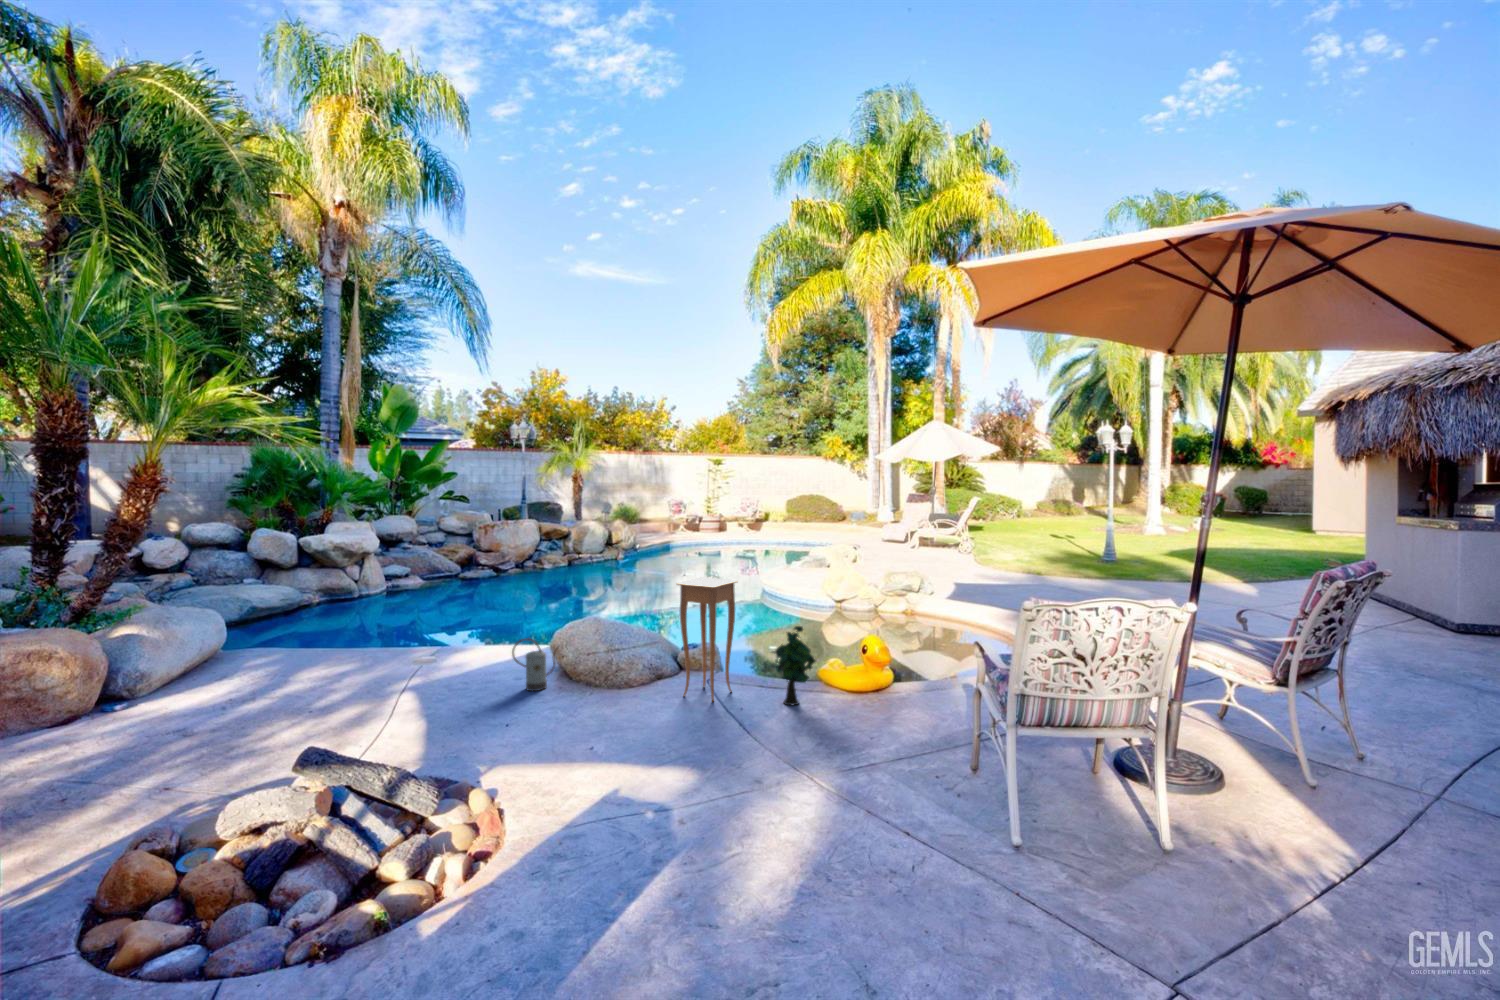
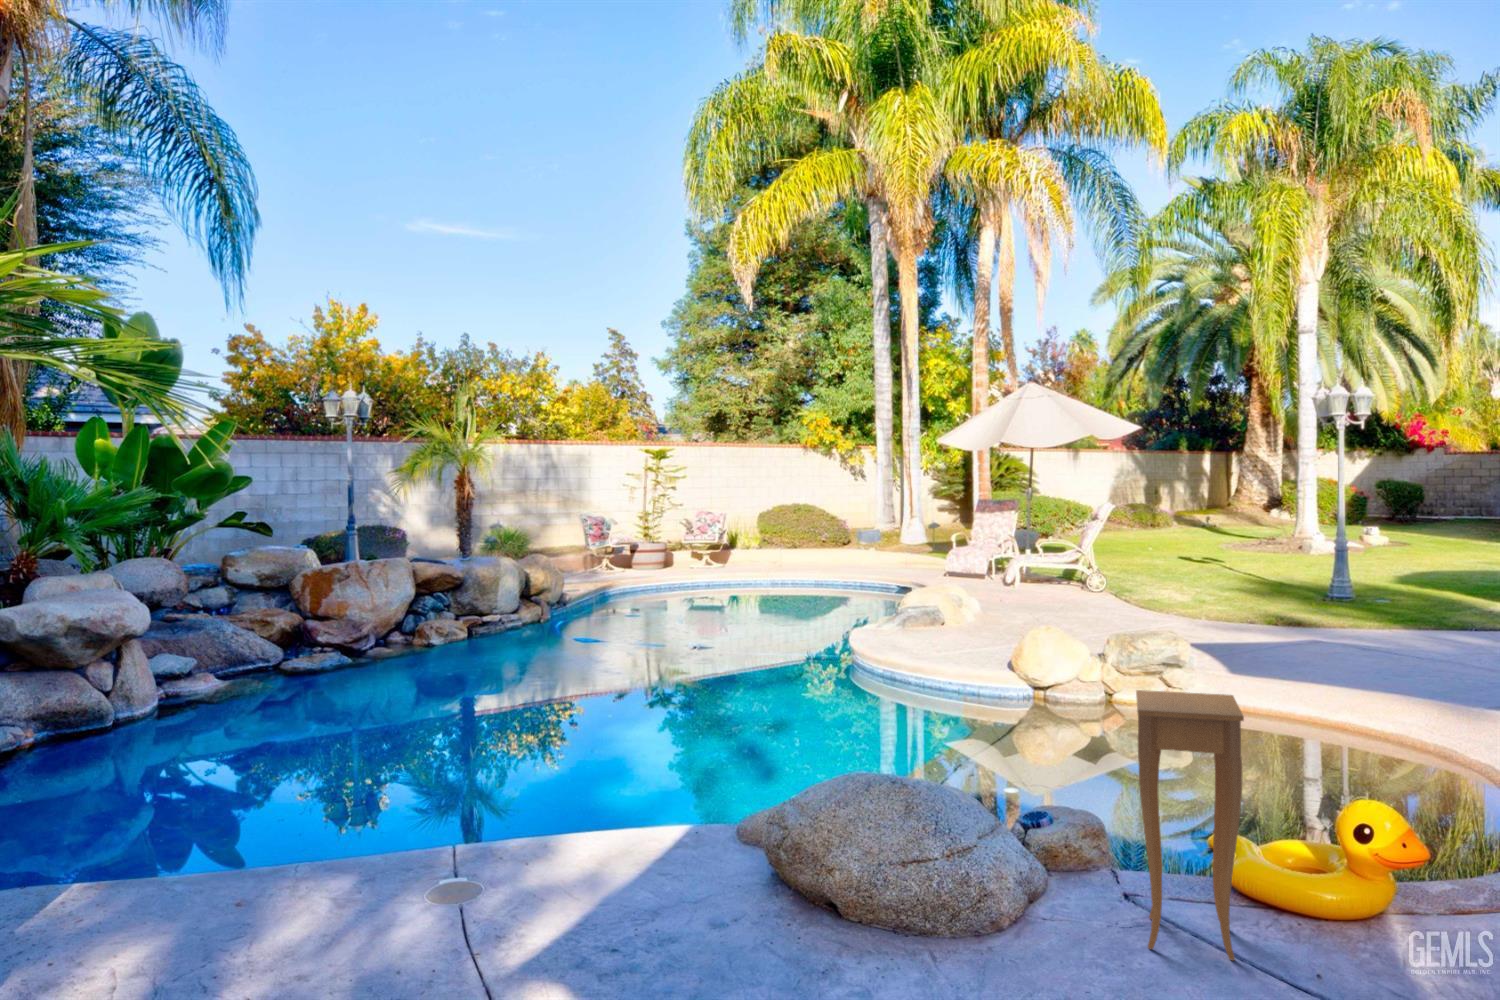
decorative plant: present [773,626,815,705] -> none [1332,788,1449,956]
watering can: present [512,638,558,691] -> none [766,846,850,964]

